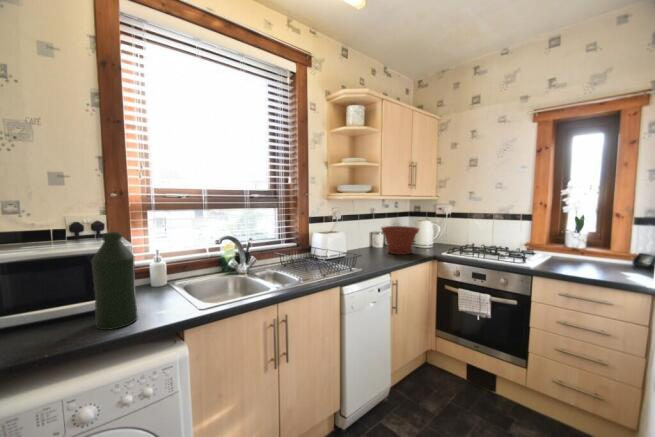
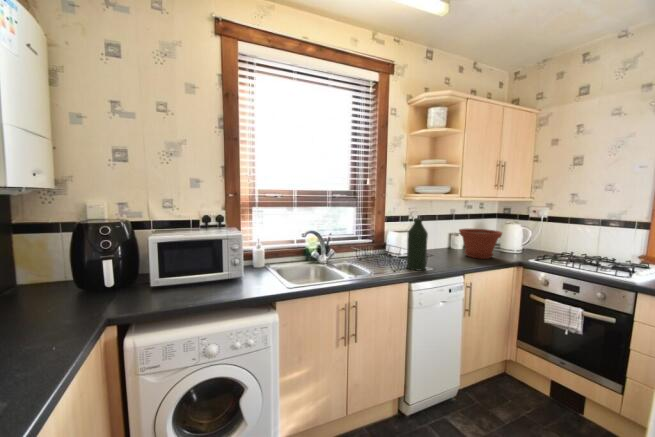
bottle: present [91,232,138,330] -> present [406,218,428,270]

